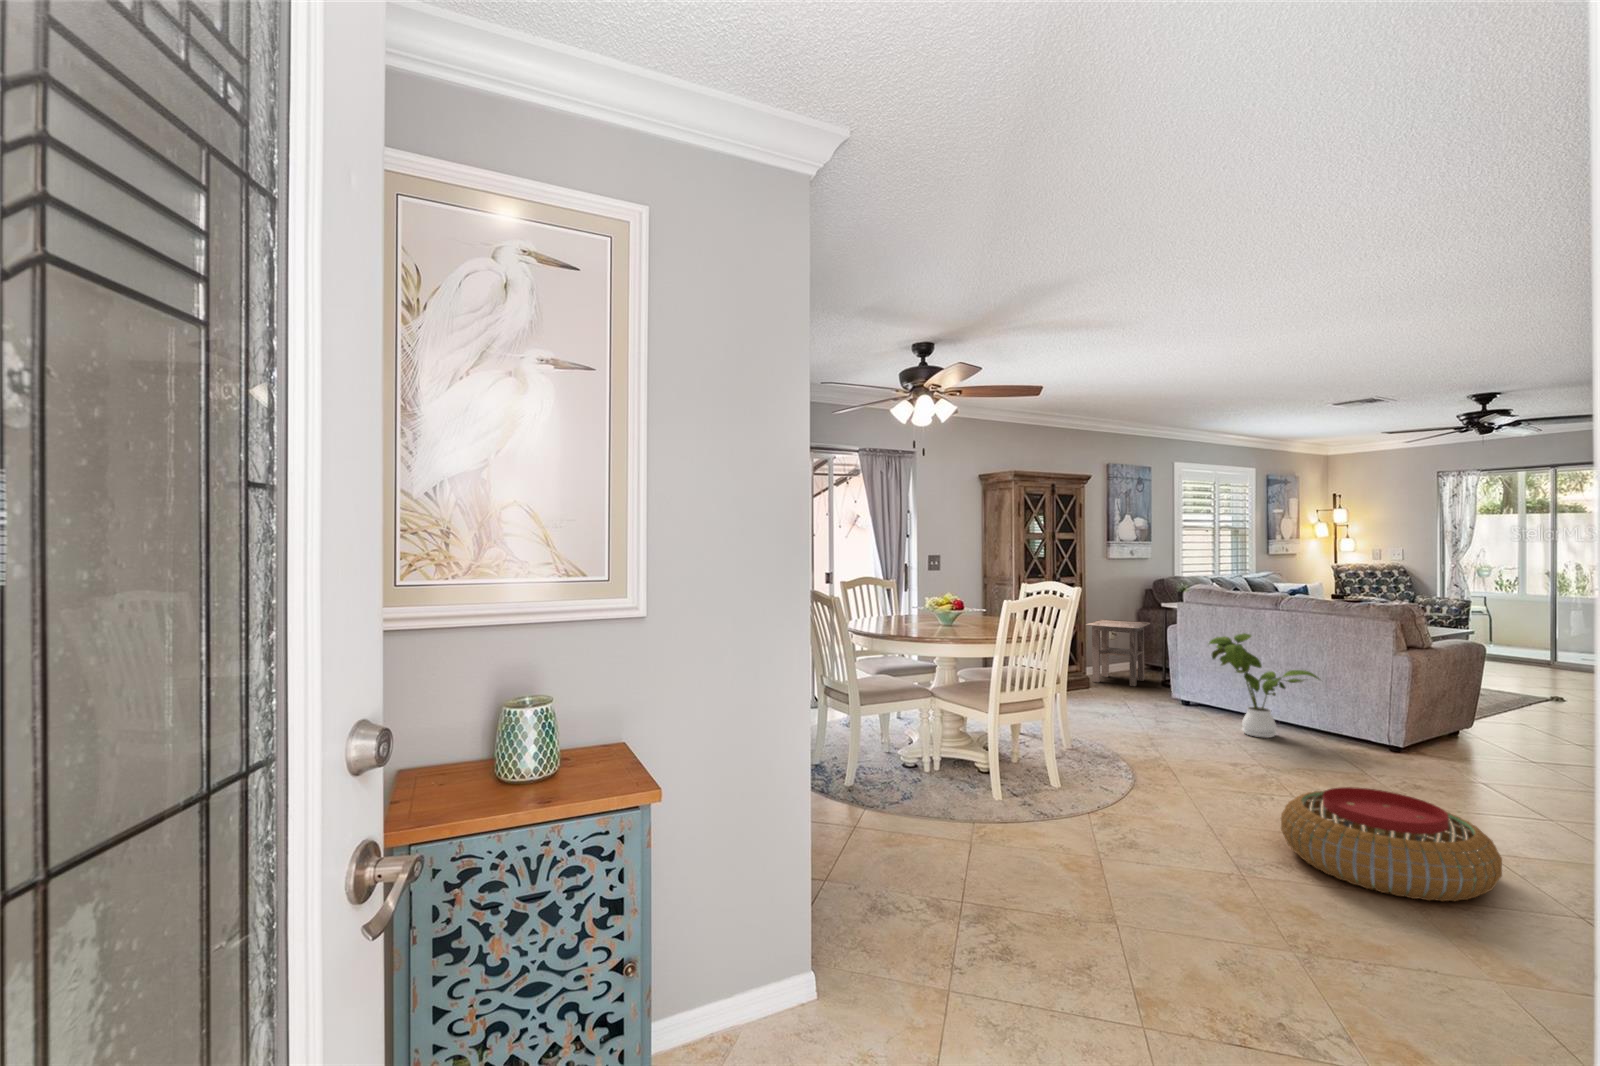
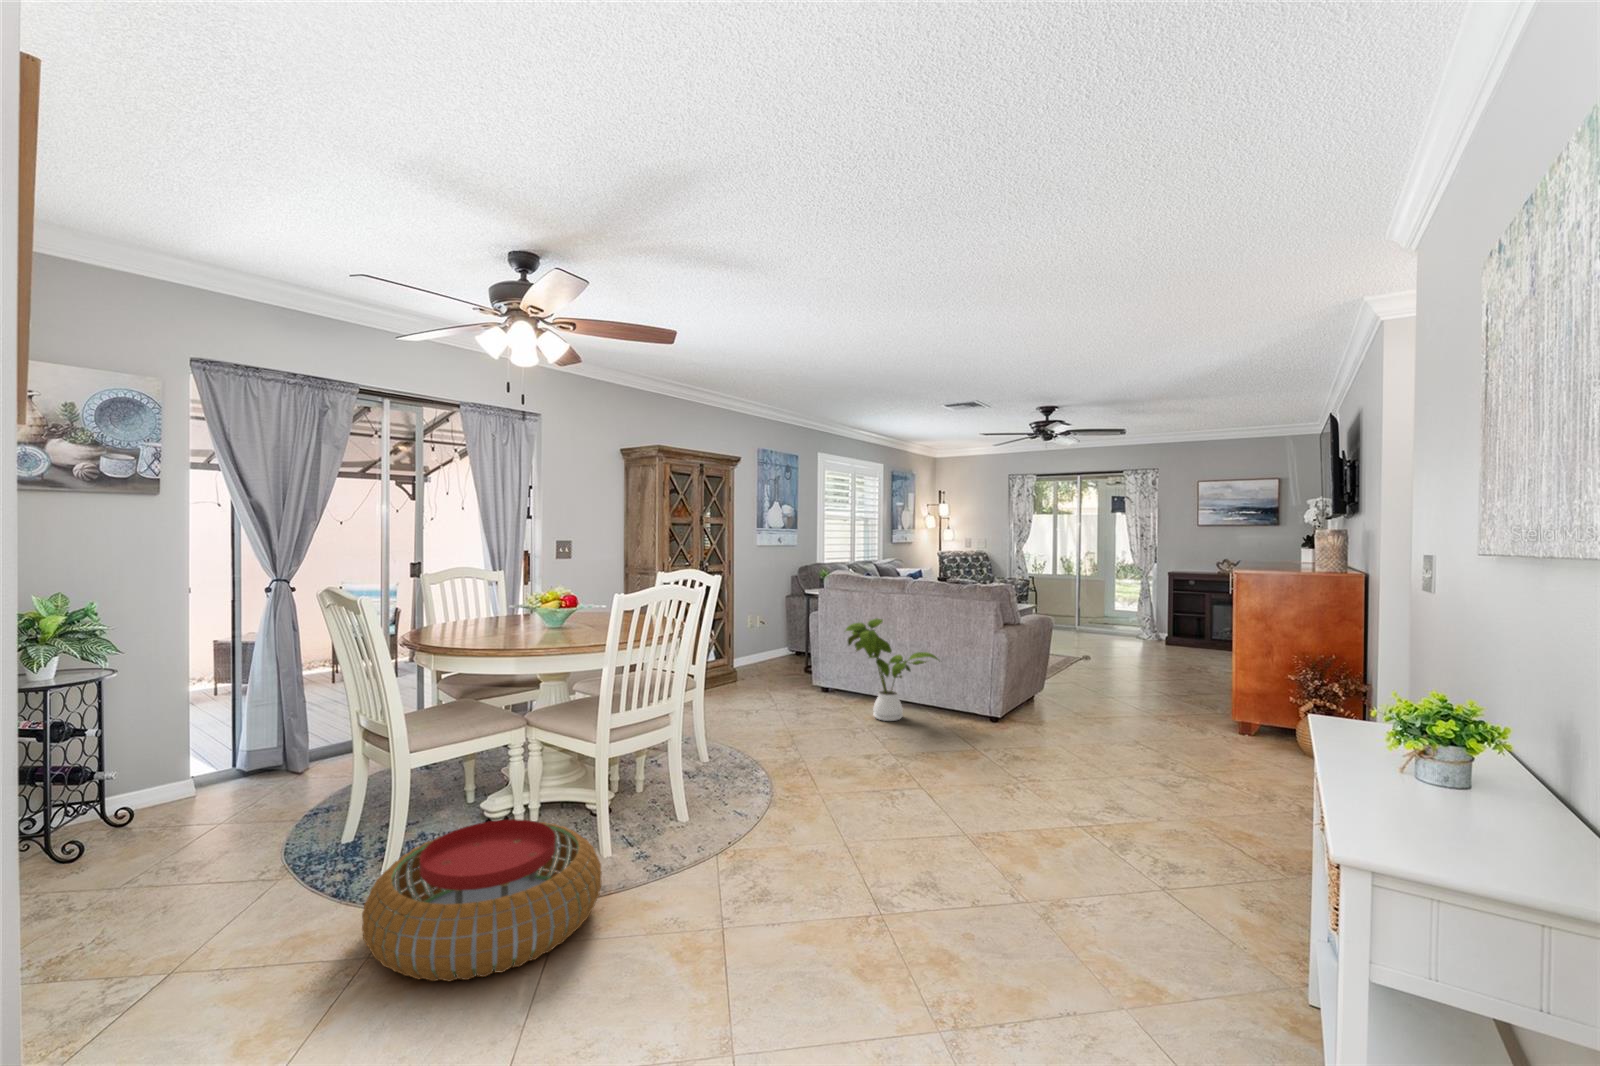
side table: present [1086,619,1150,686] -> none [732,607,794,674]
pouf: present [1281,787,1502,901] -> present [362,819,602,981]

